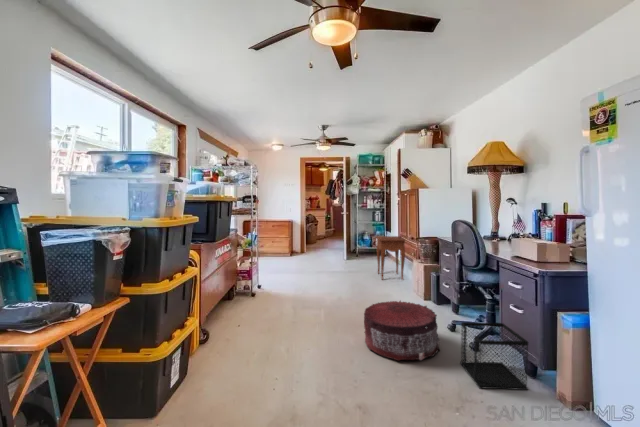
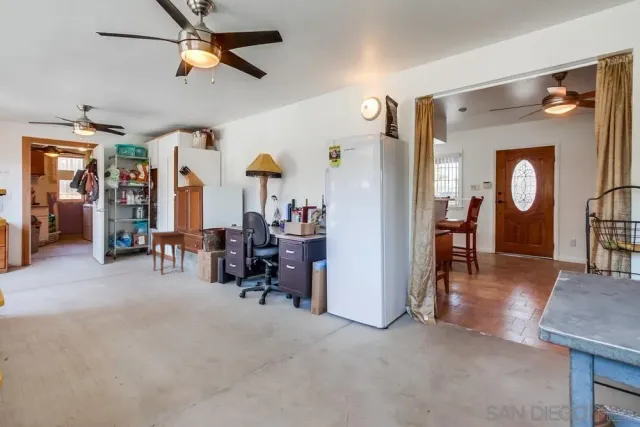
pouf: present [364,301,440,360] -> none [177,280,243,324]
wastebasket: present [460,322,528,390] -> none [258,279,299,321]

